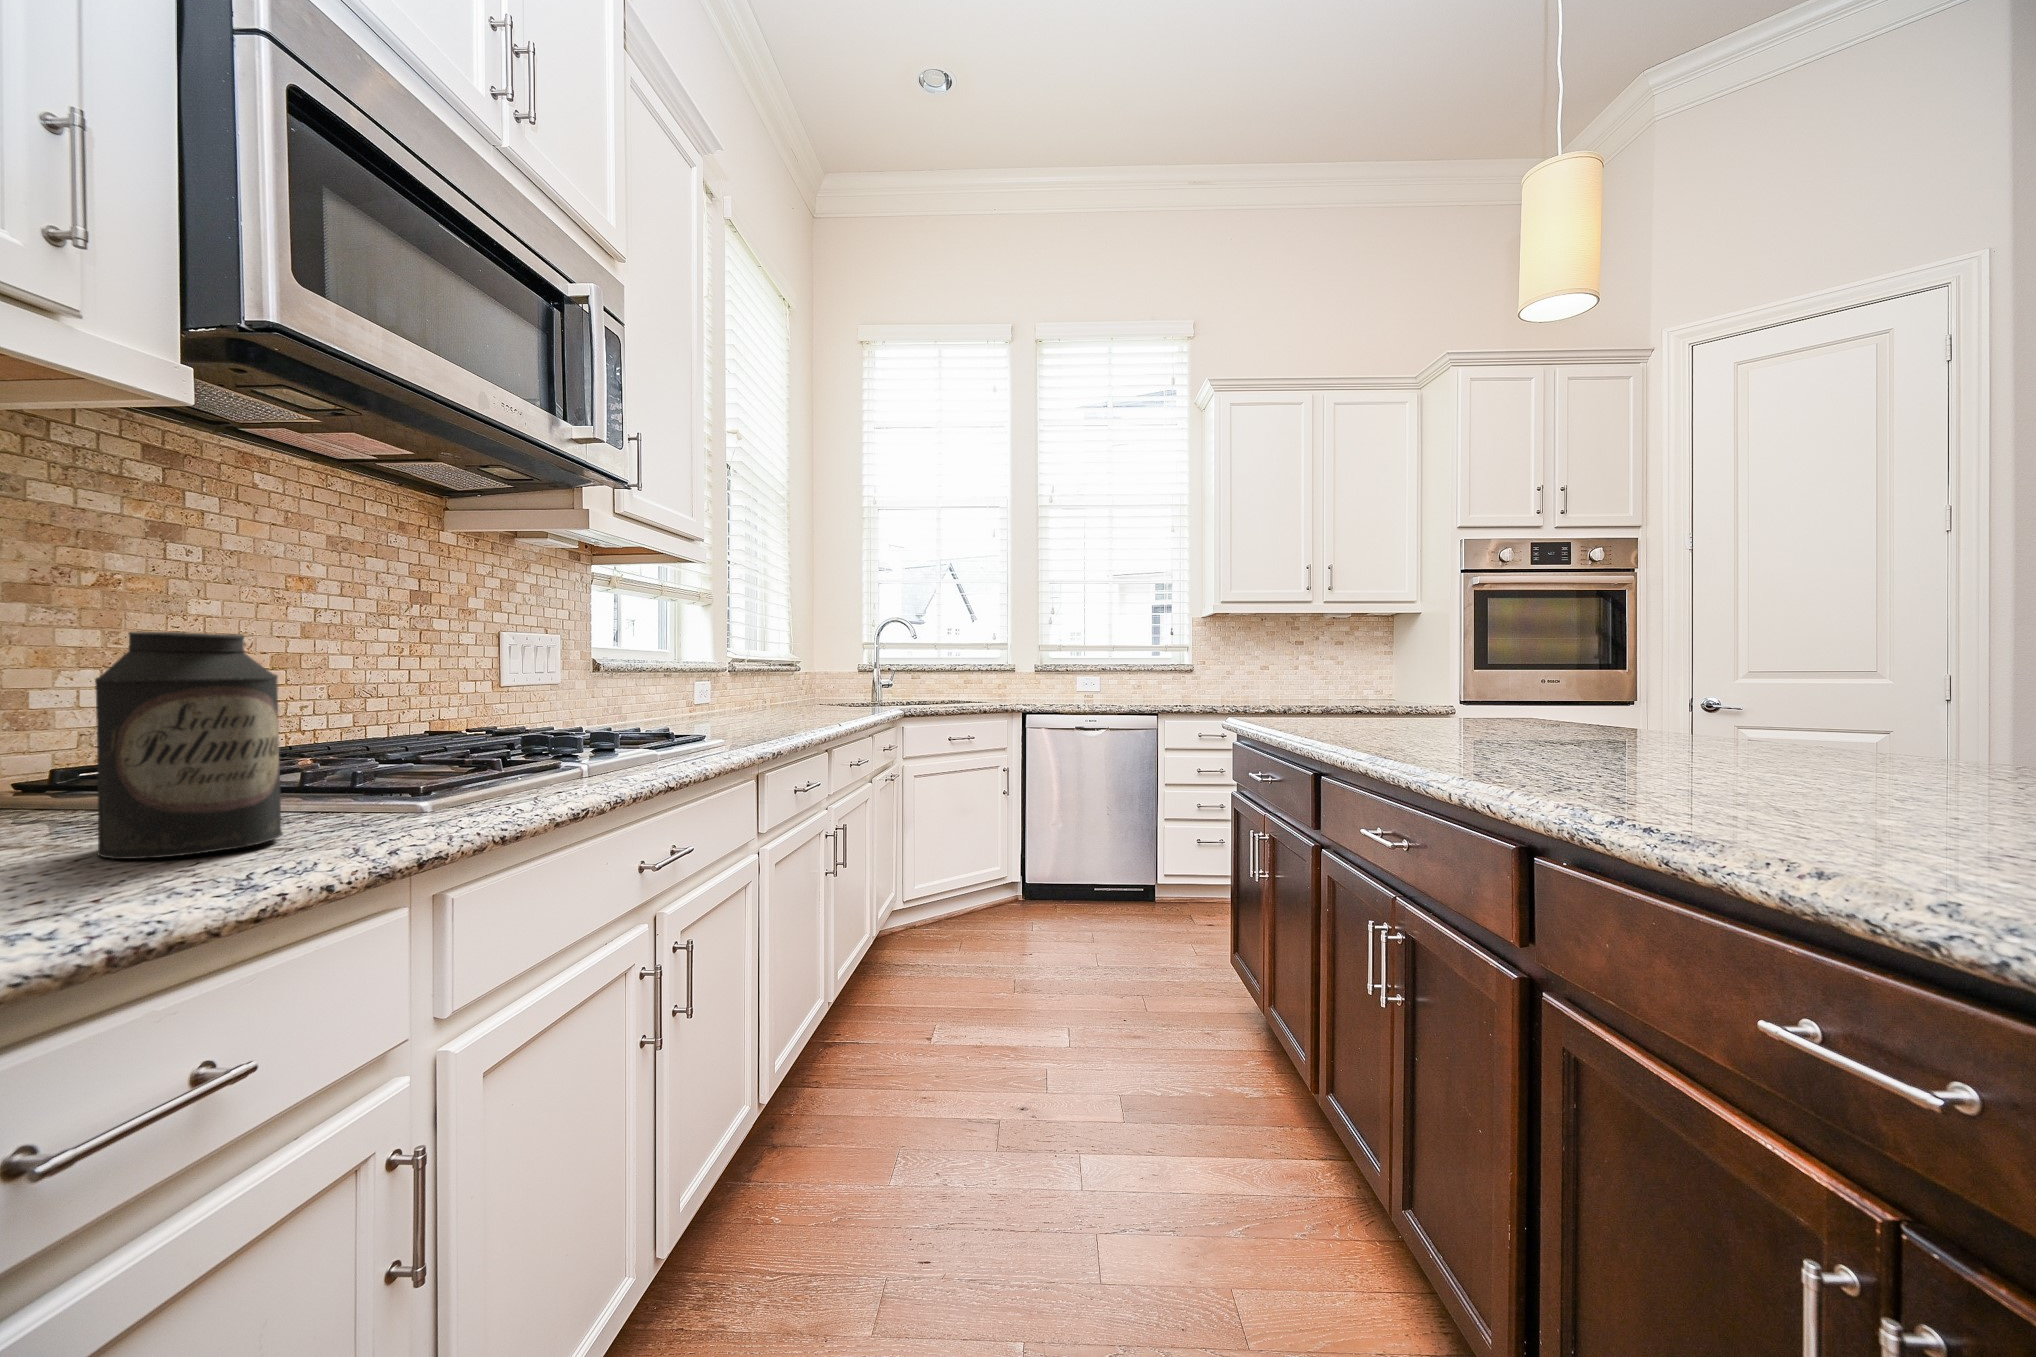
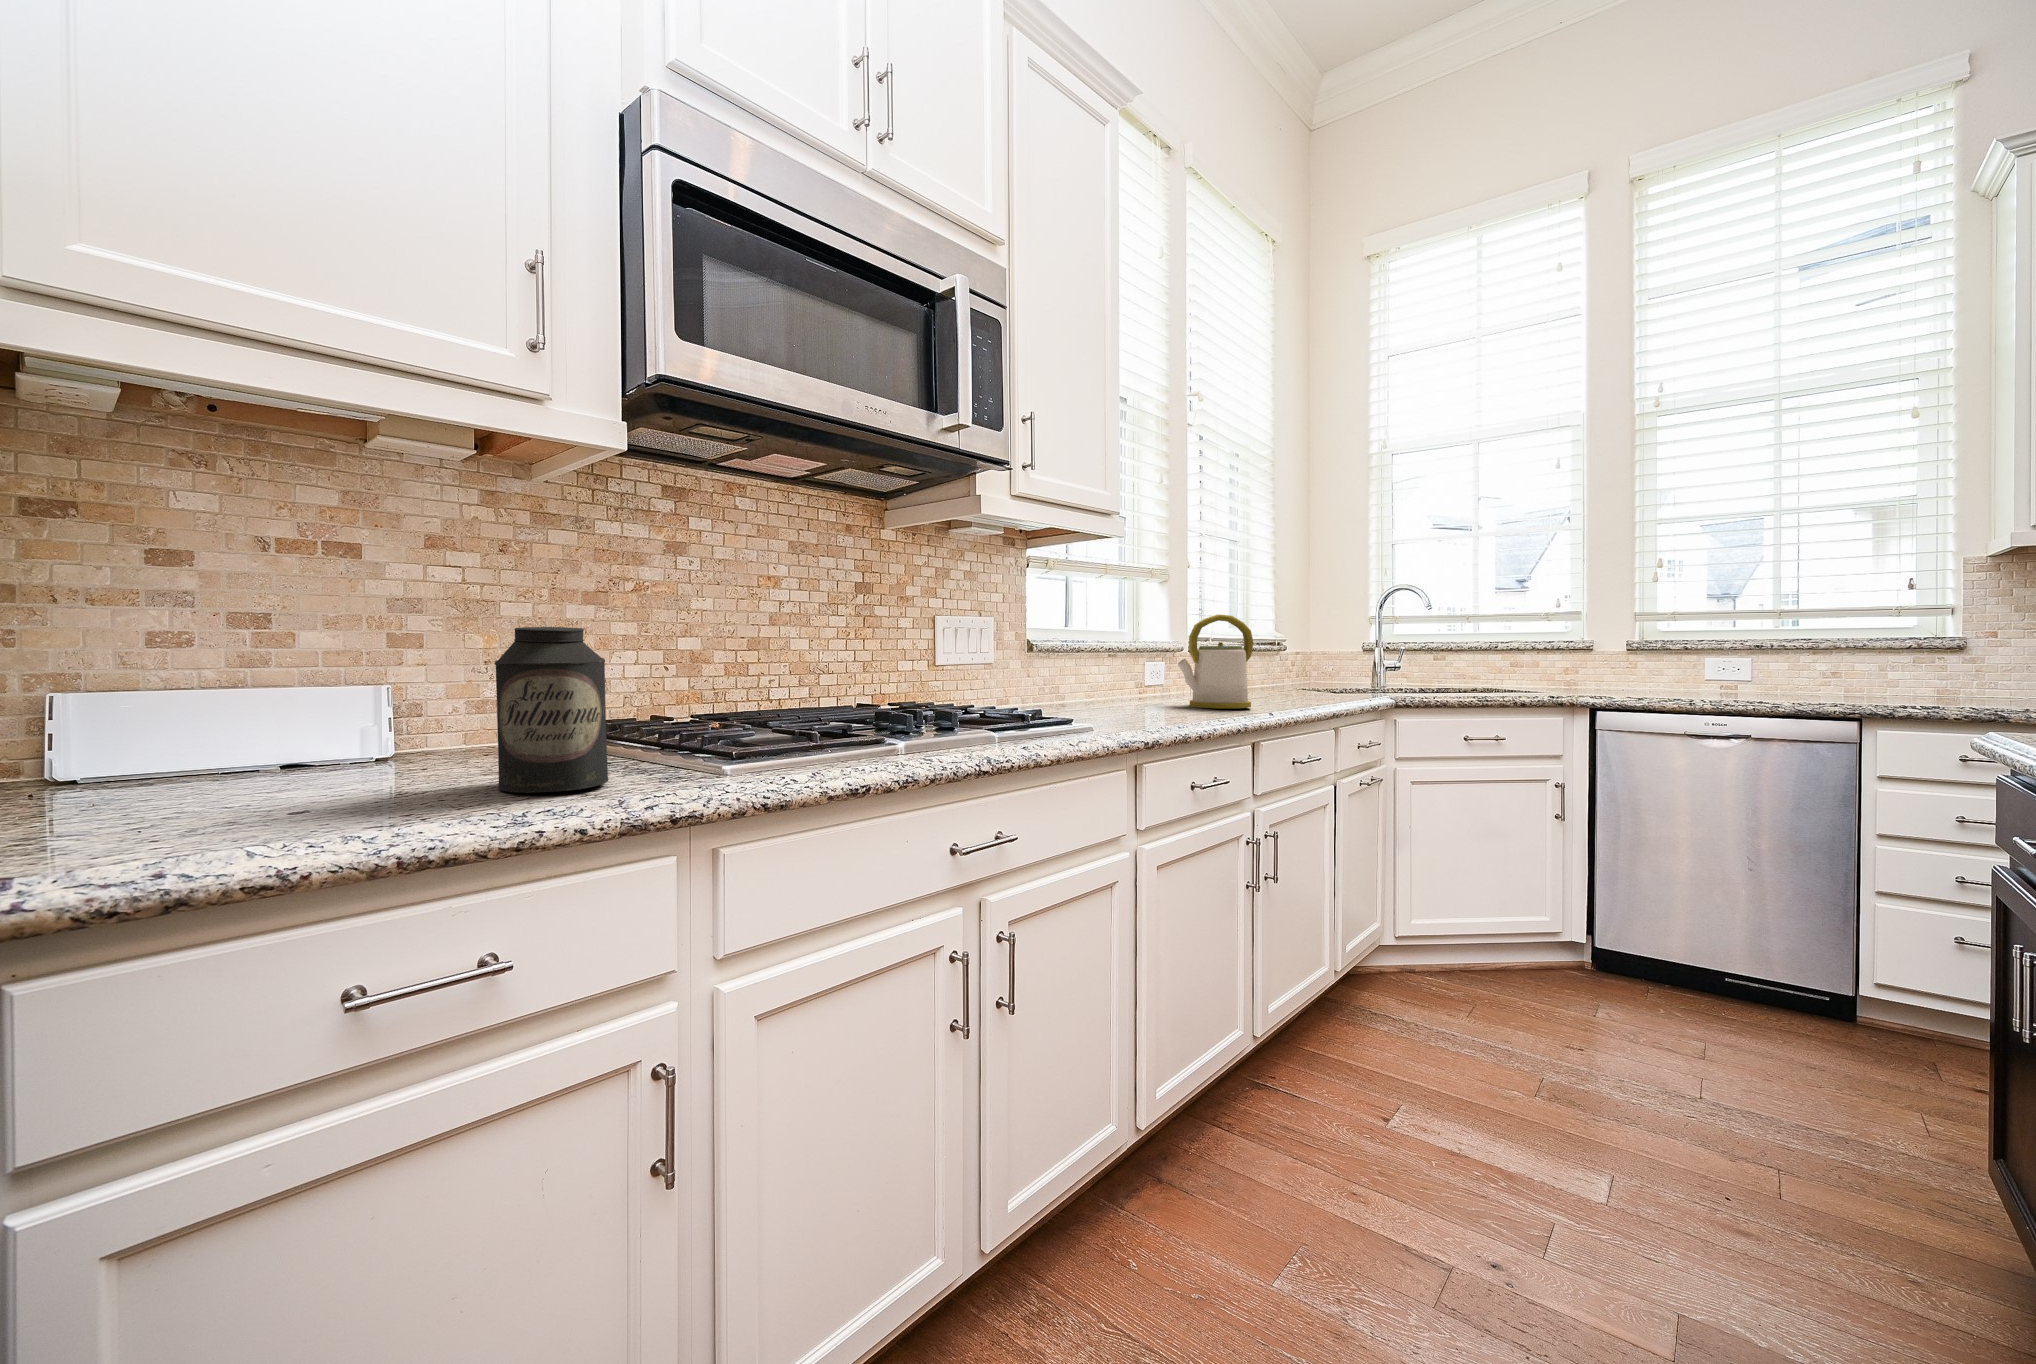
kettle: none [753,636,821,722] -> present [1178,614,1254,709]

